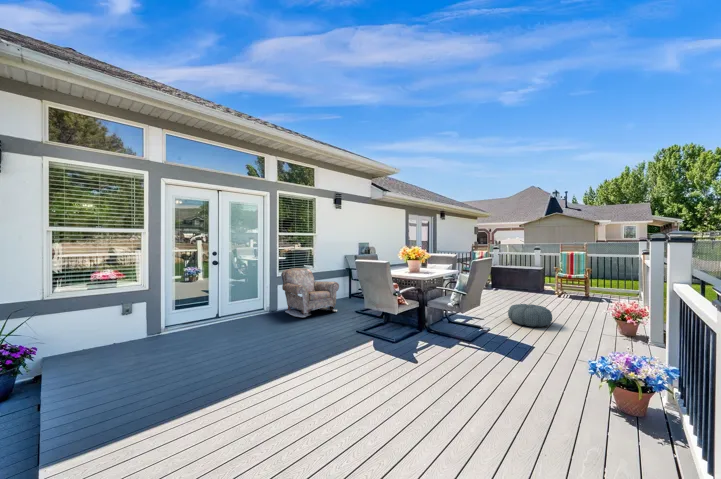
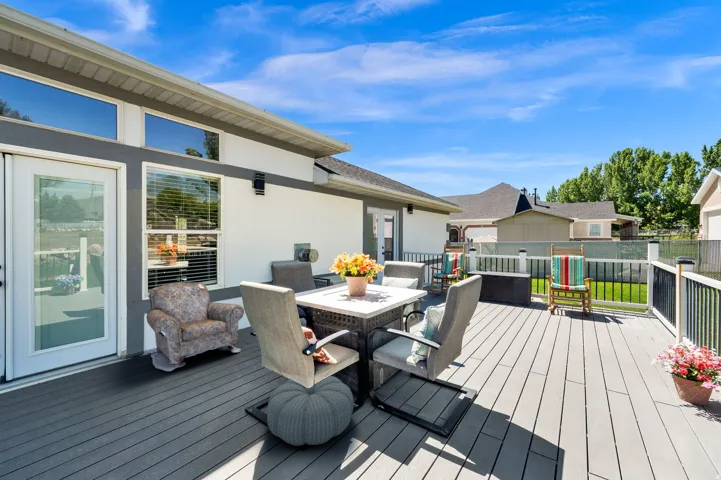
pouf: present [508,304,552,327] -> present [267,376,354,446]

